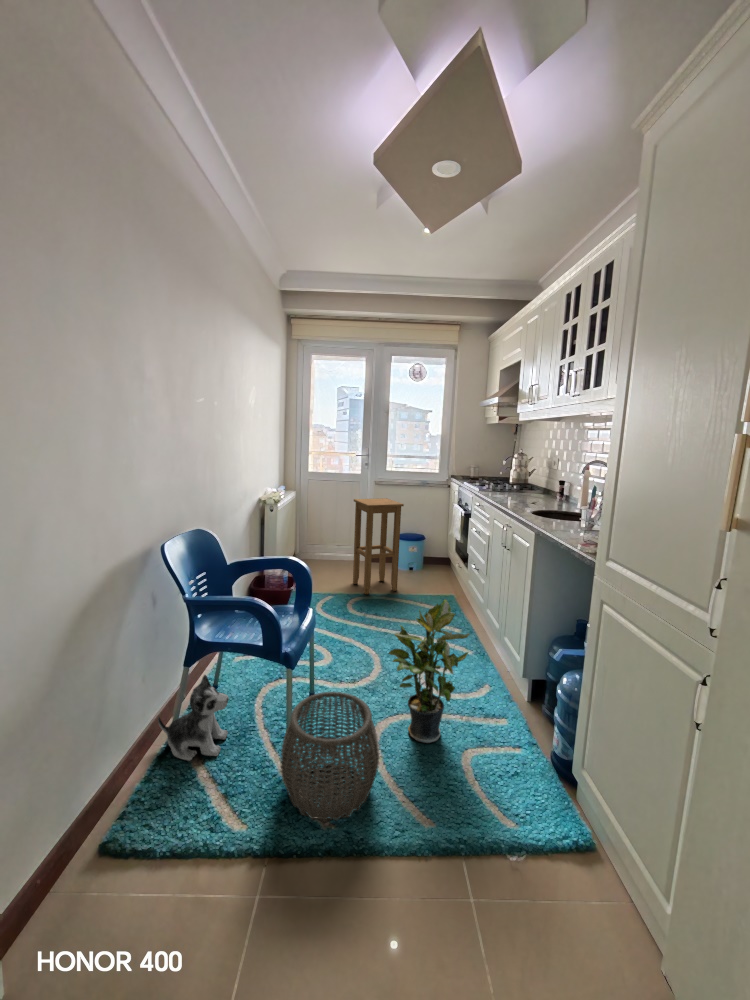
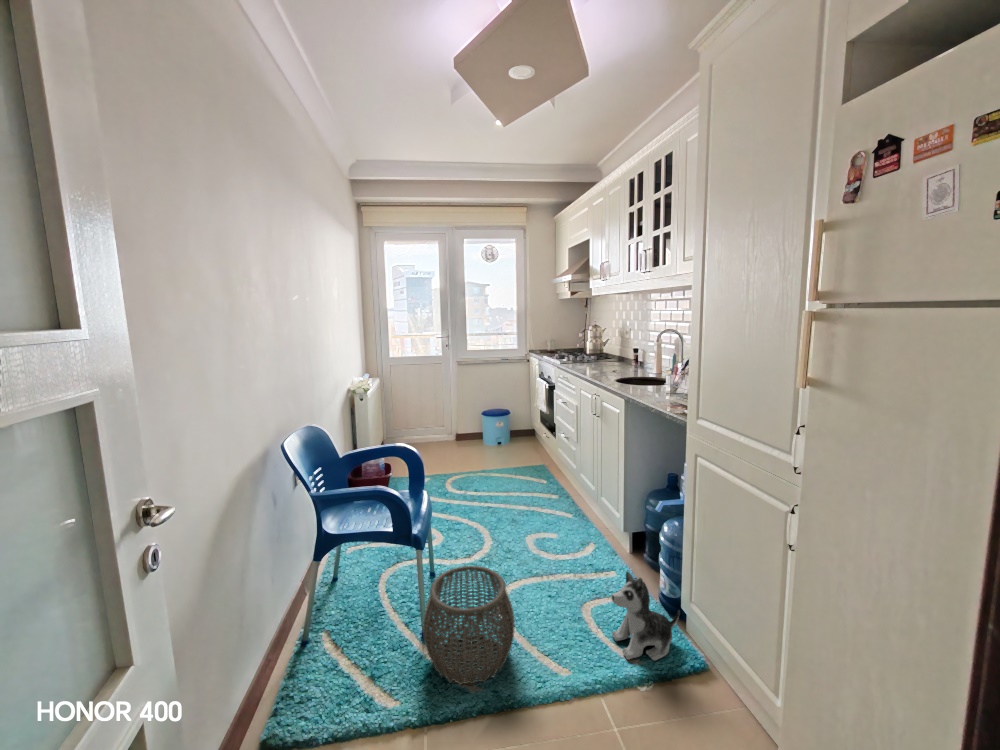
stool: present [353,498,404,594] -> none [441,377,491,473]
potted plant: present [389,599,470,743] -> none [507,468,581,602]
plush toy: present [158,675,229,761] -> present [612,571,680,661]

